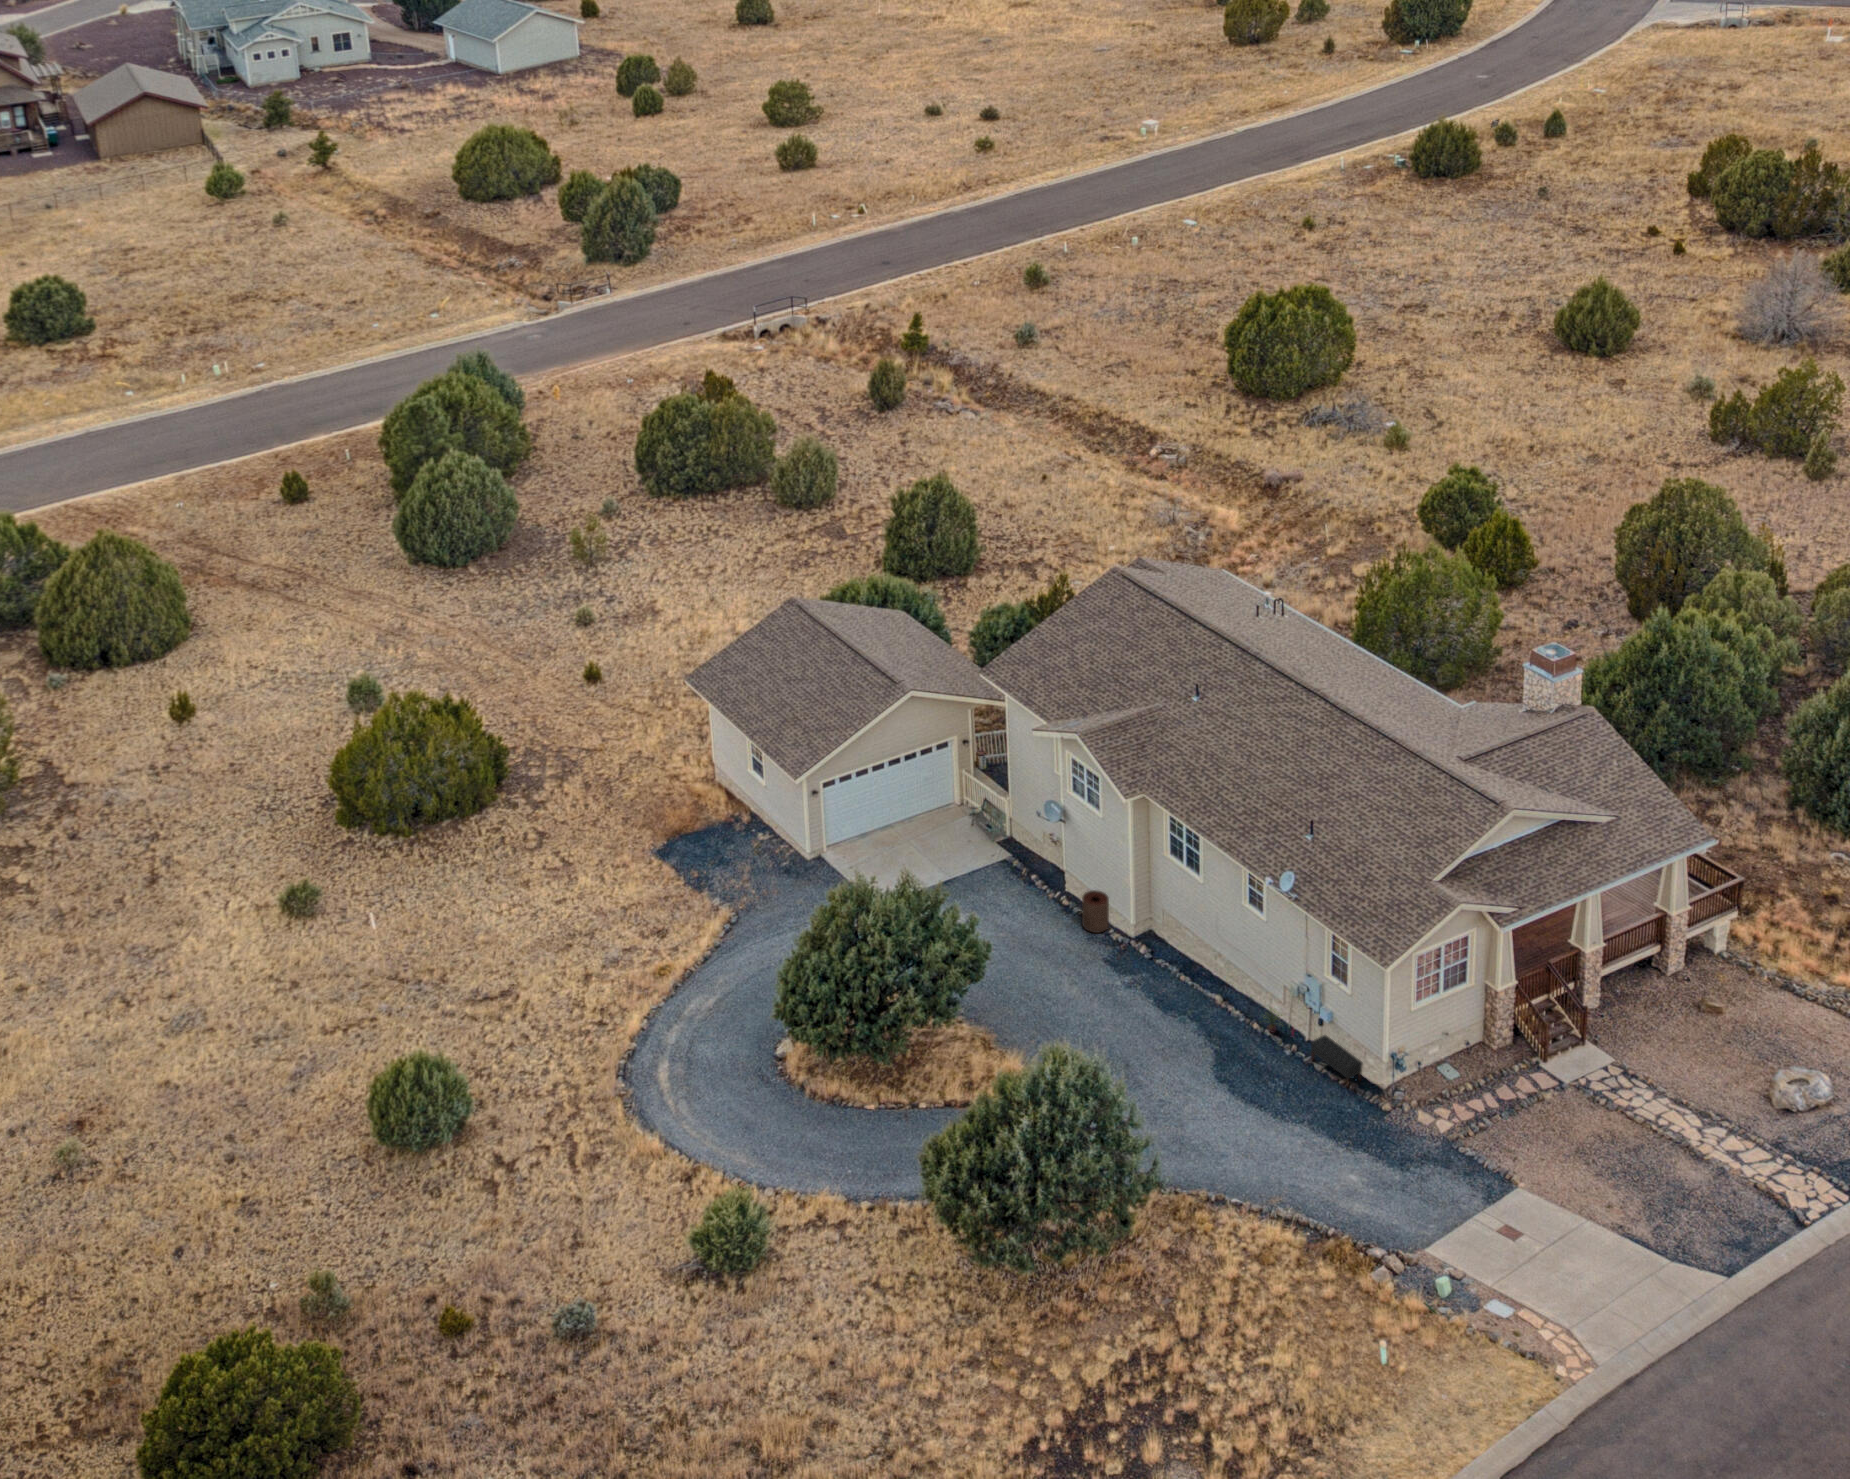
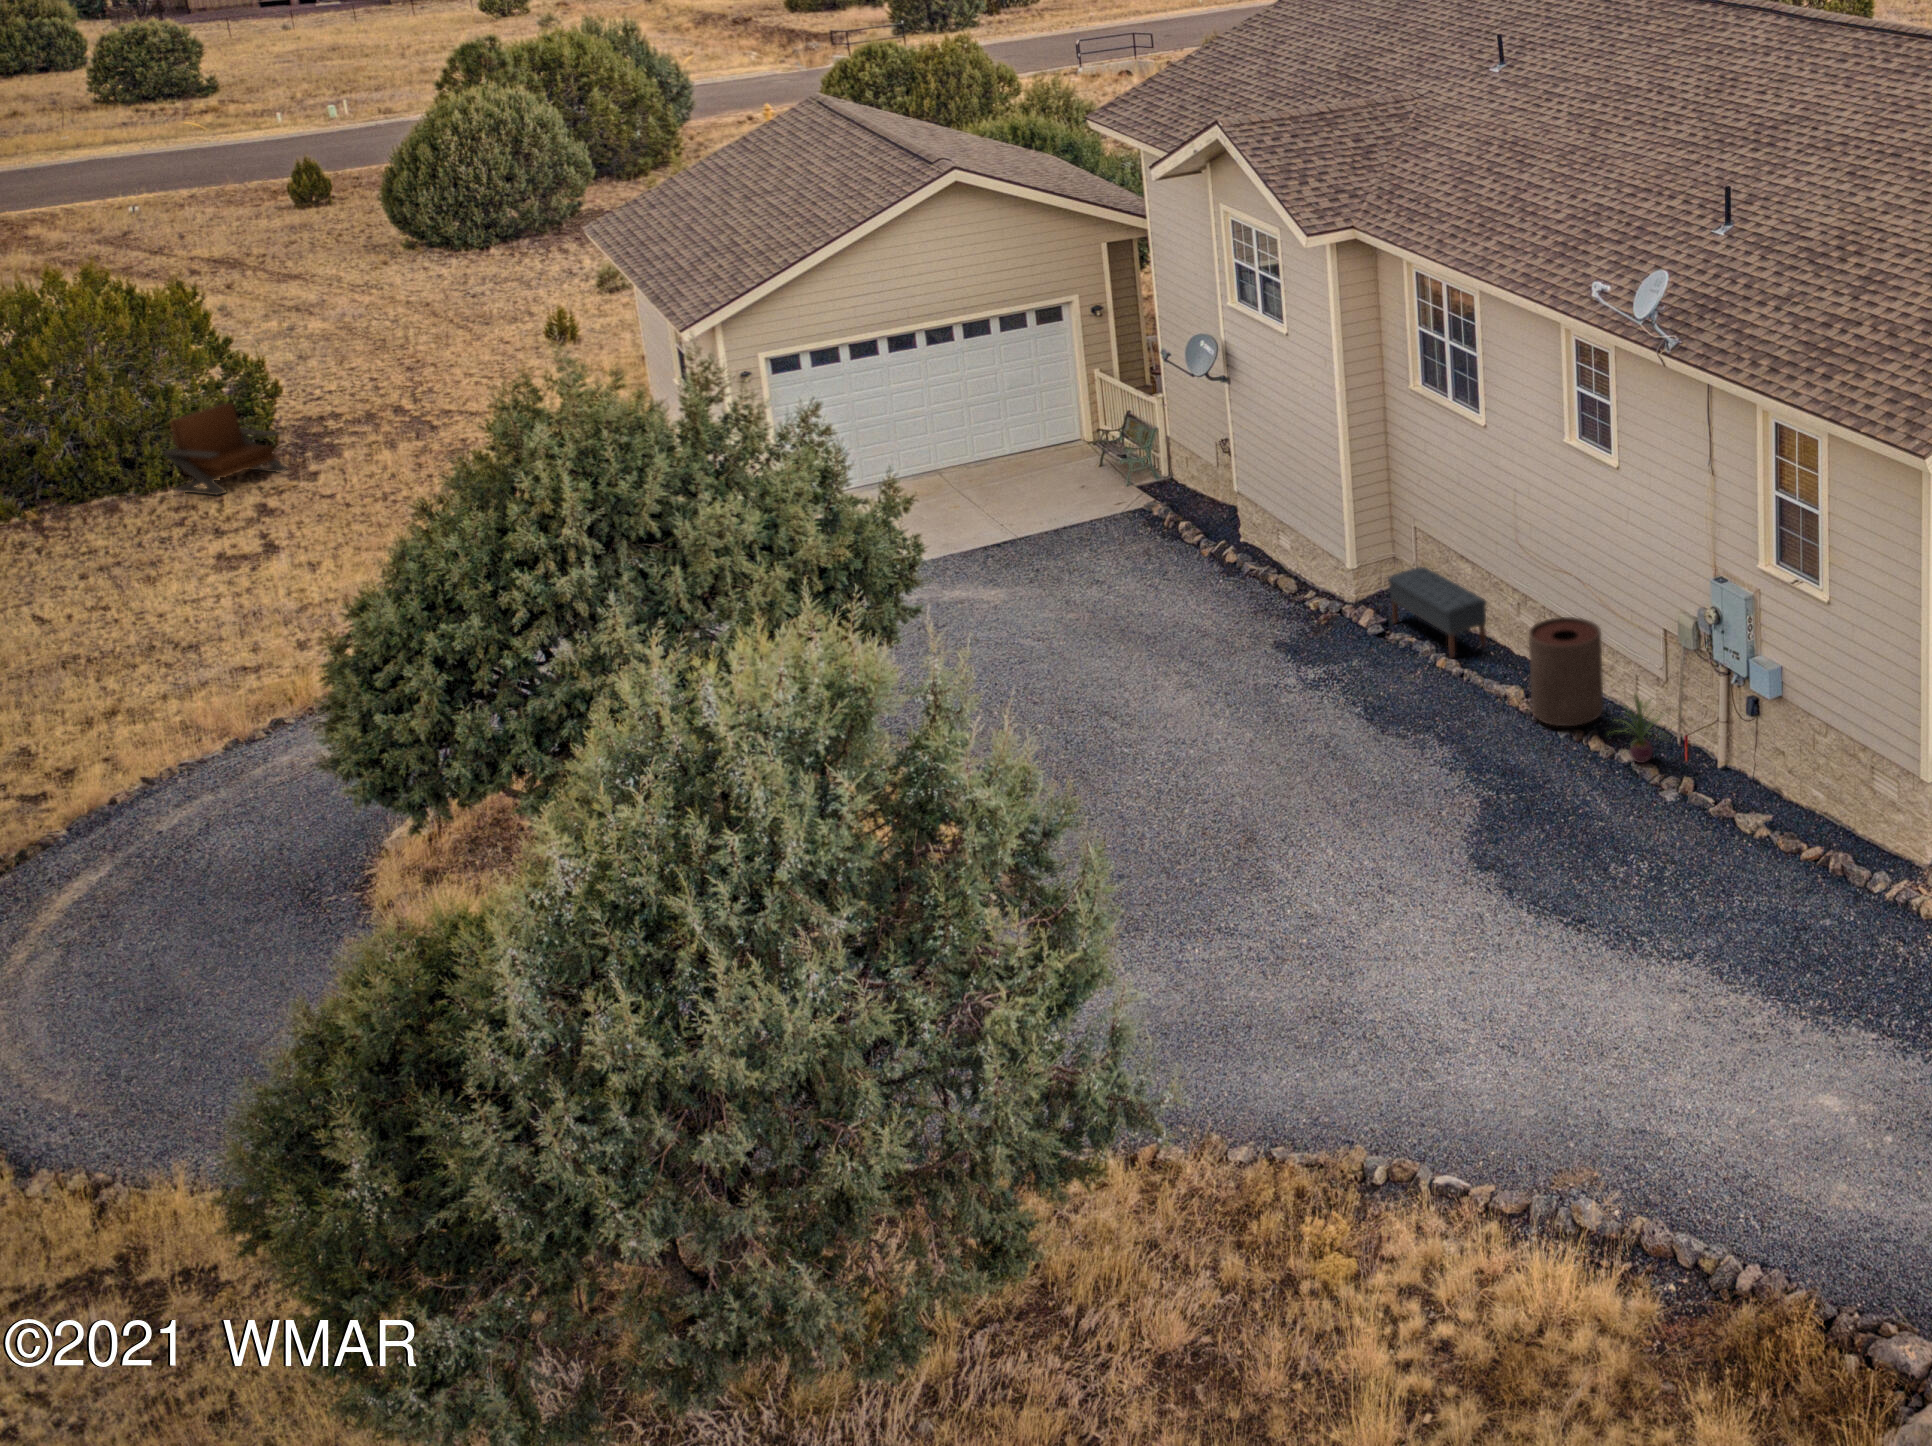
lounge chair: none [518,775,565,826] -> present [163,403,287,495]
trash can: present [1082,890,1109,933] -> present [1529,617,1604,726]
bench: present [1311,1035,1363,1087] -> present [1388,567,1486,658]

